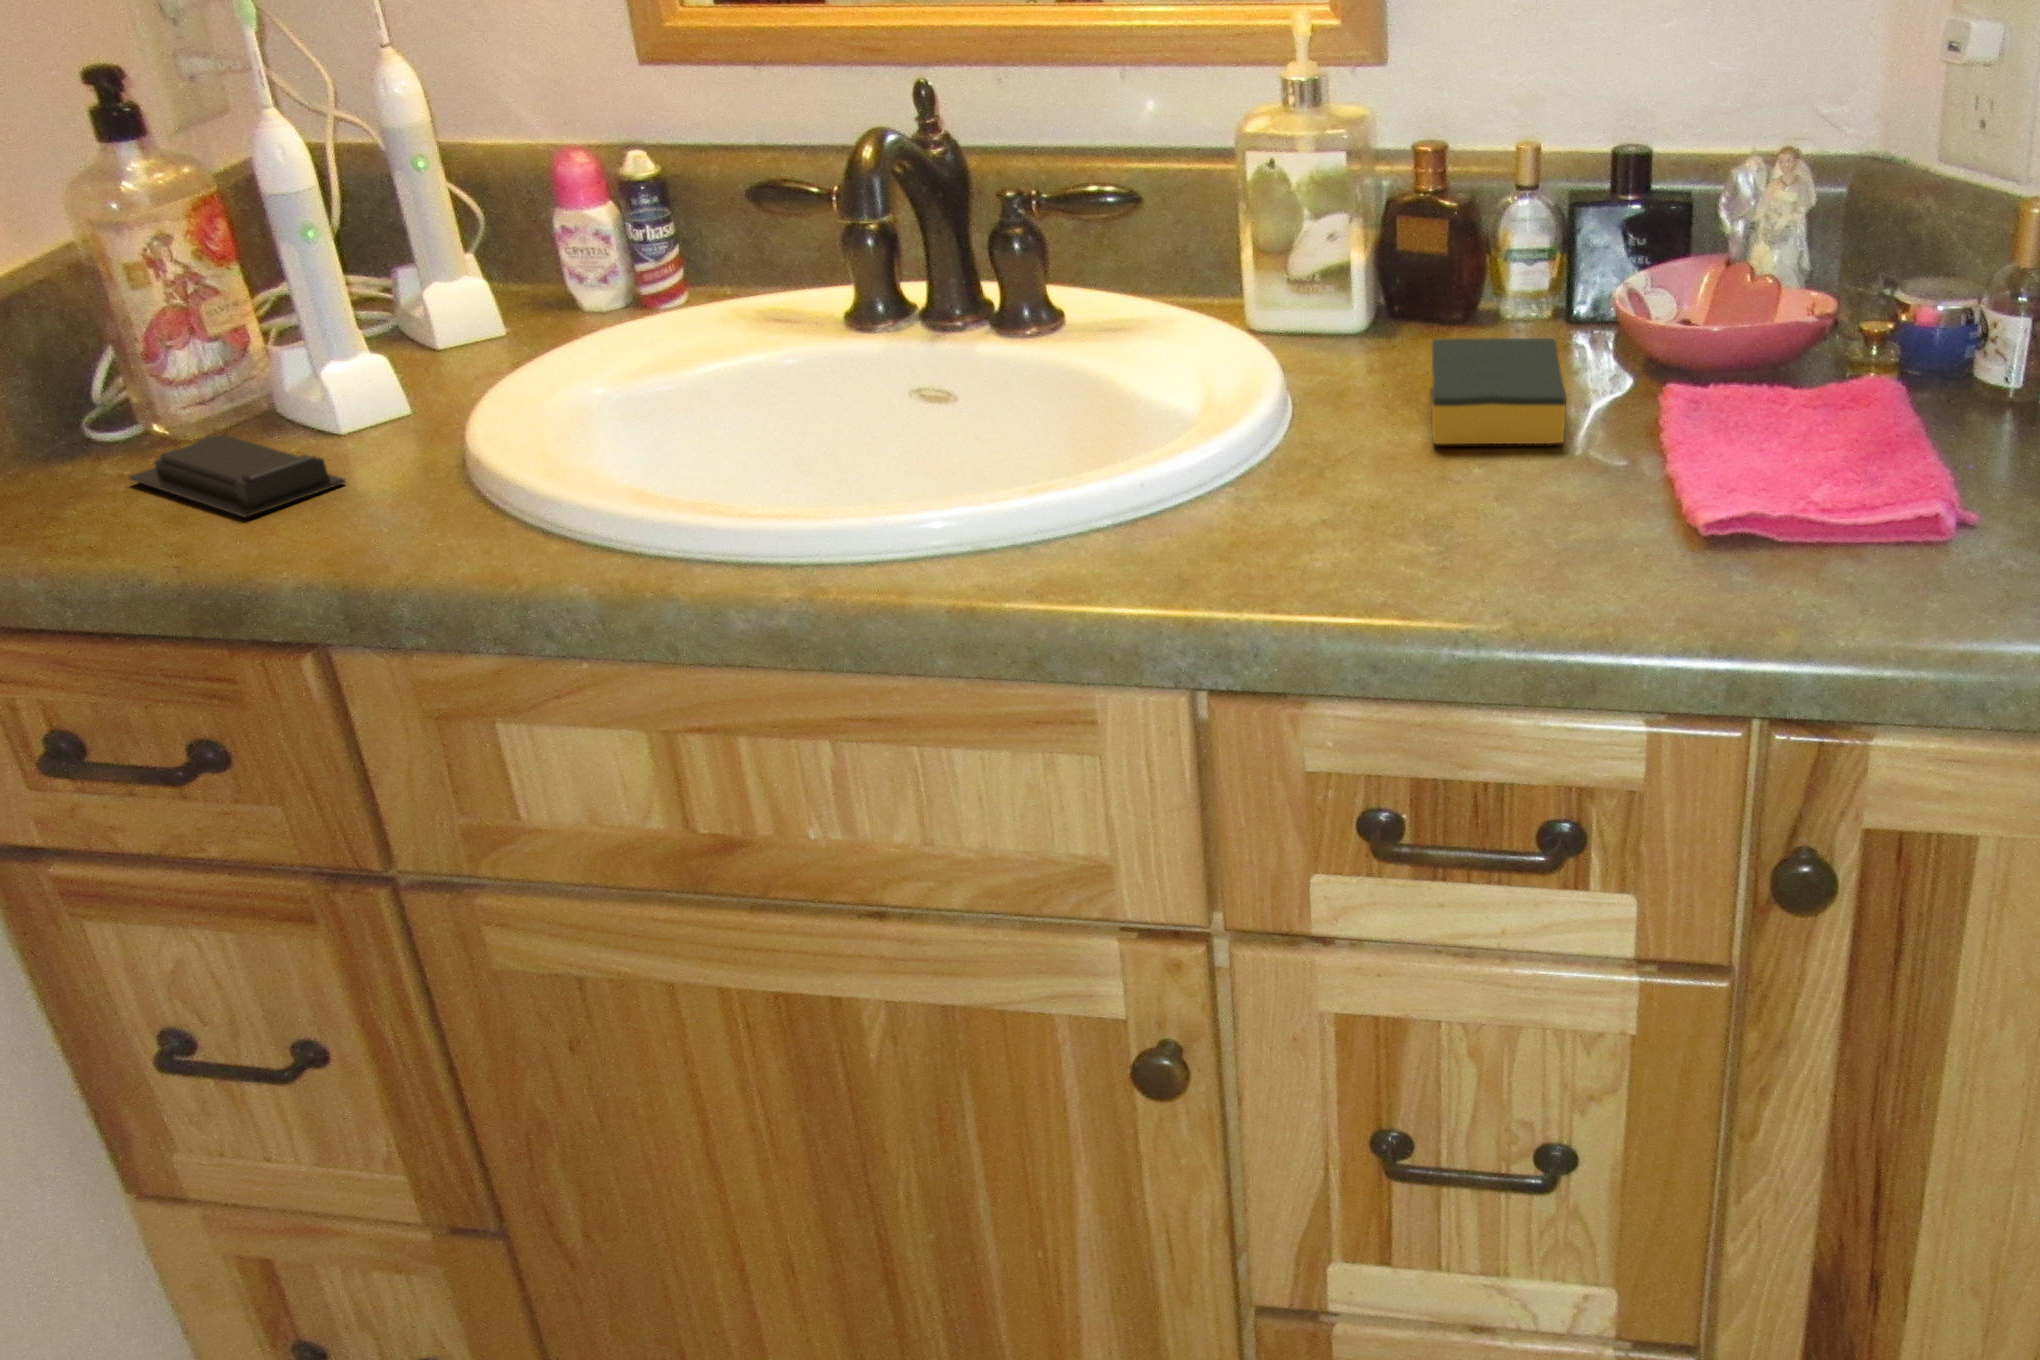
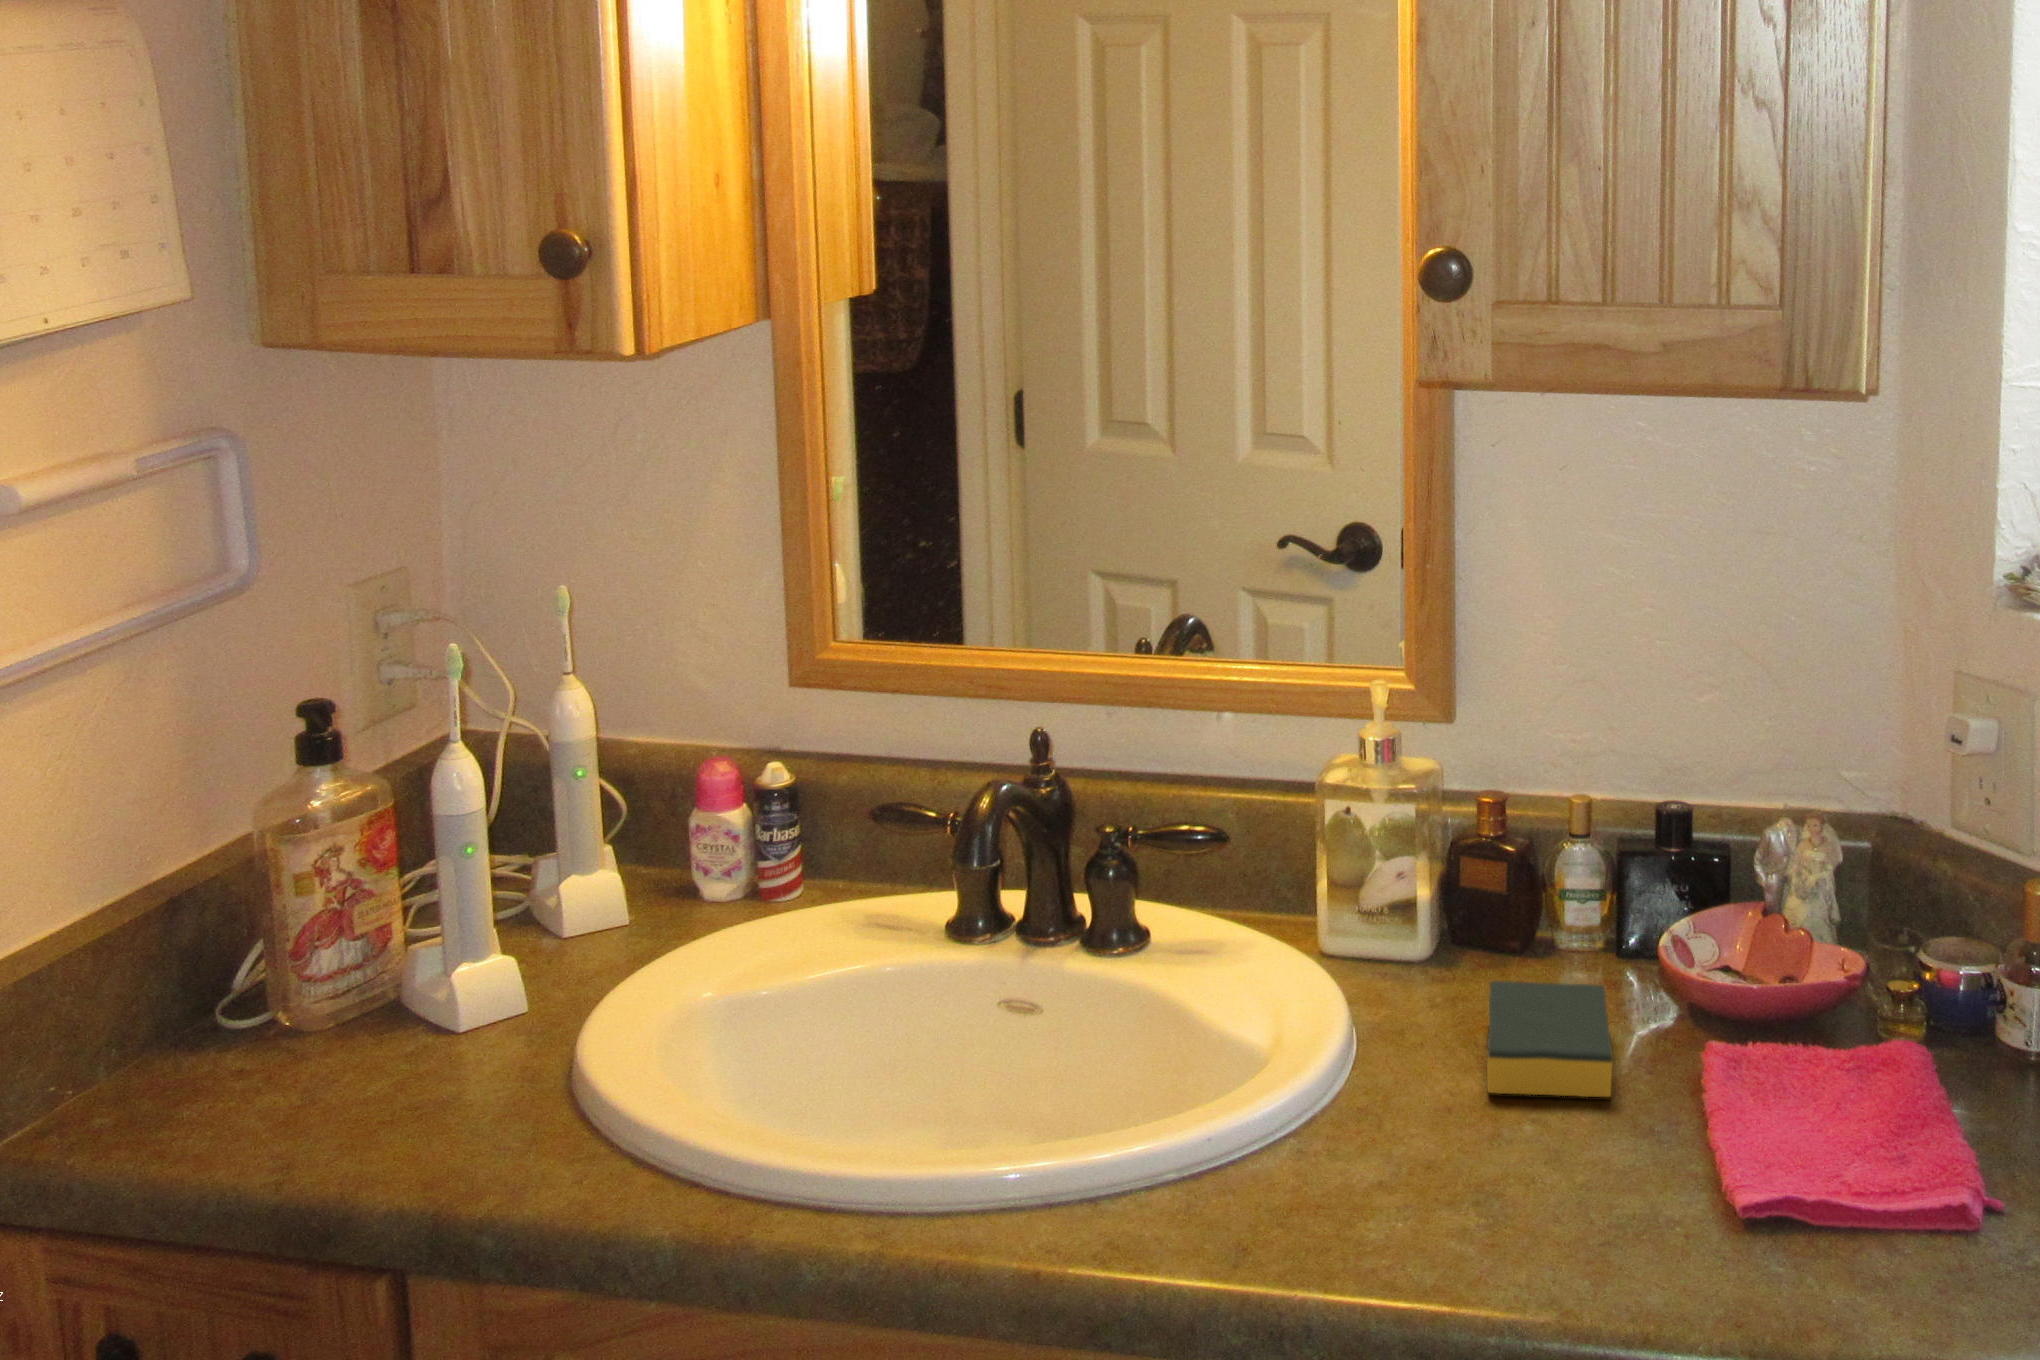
soap bar: present [130,435,346,517] -> none [250,1036,455,1129]

